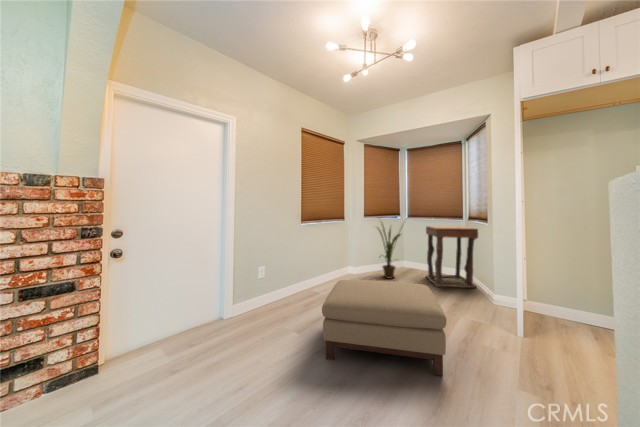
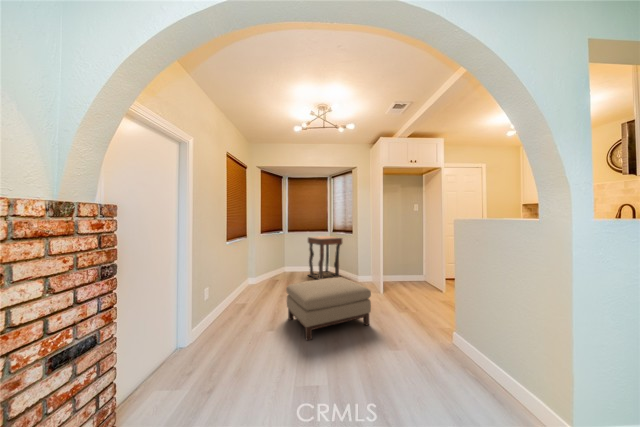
house plant: present [378,224,400,278] -> none [271,232,299,281]

